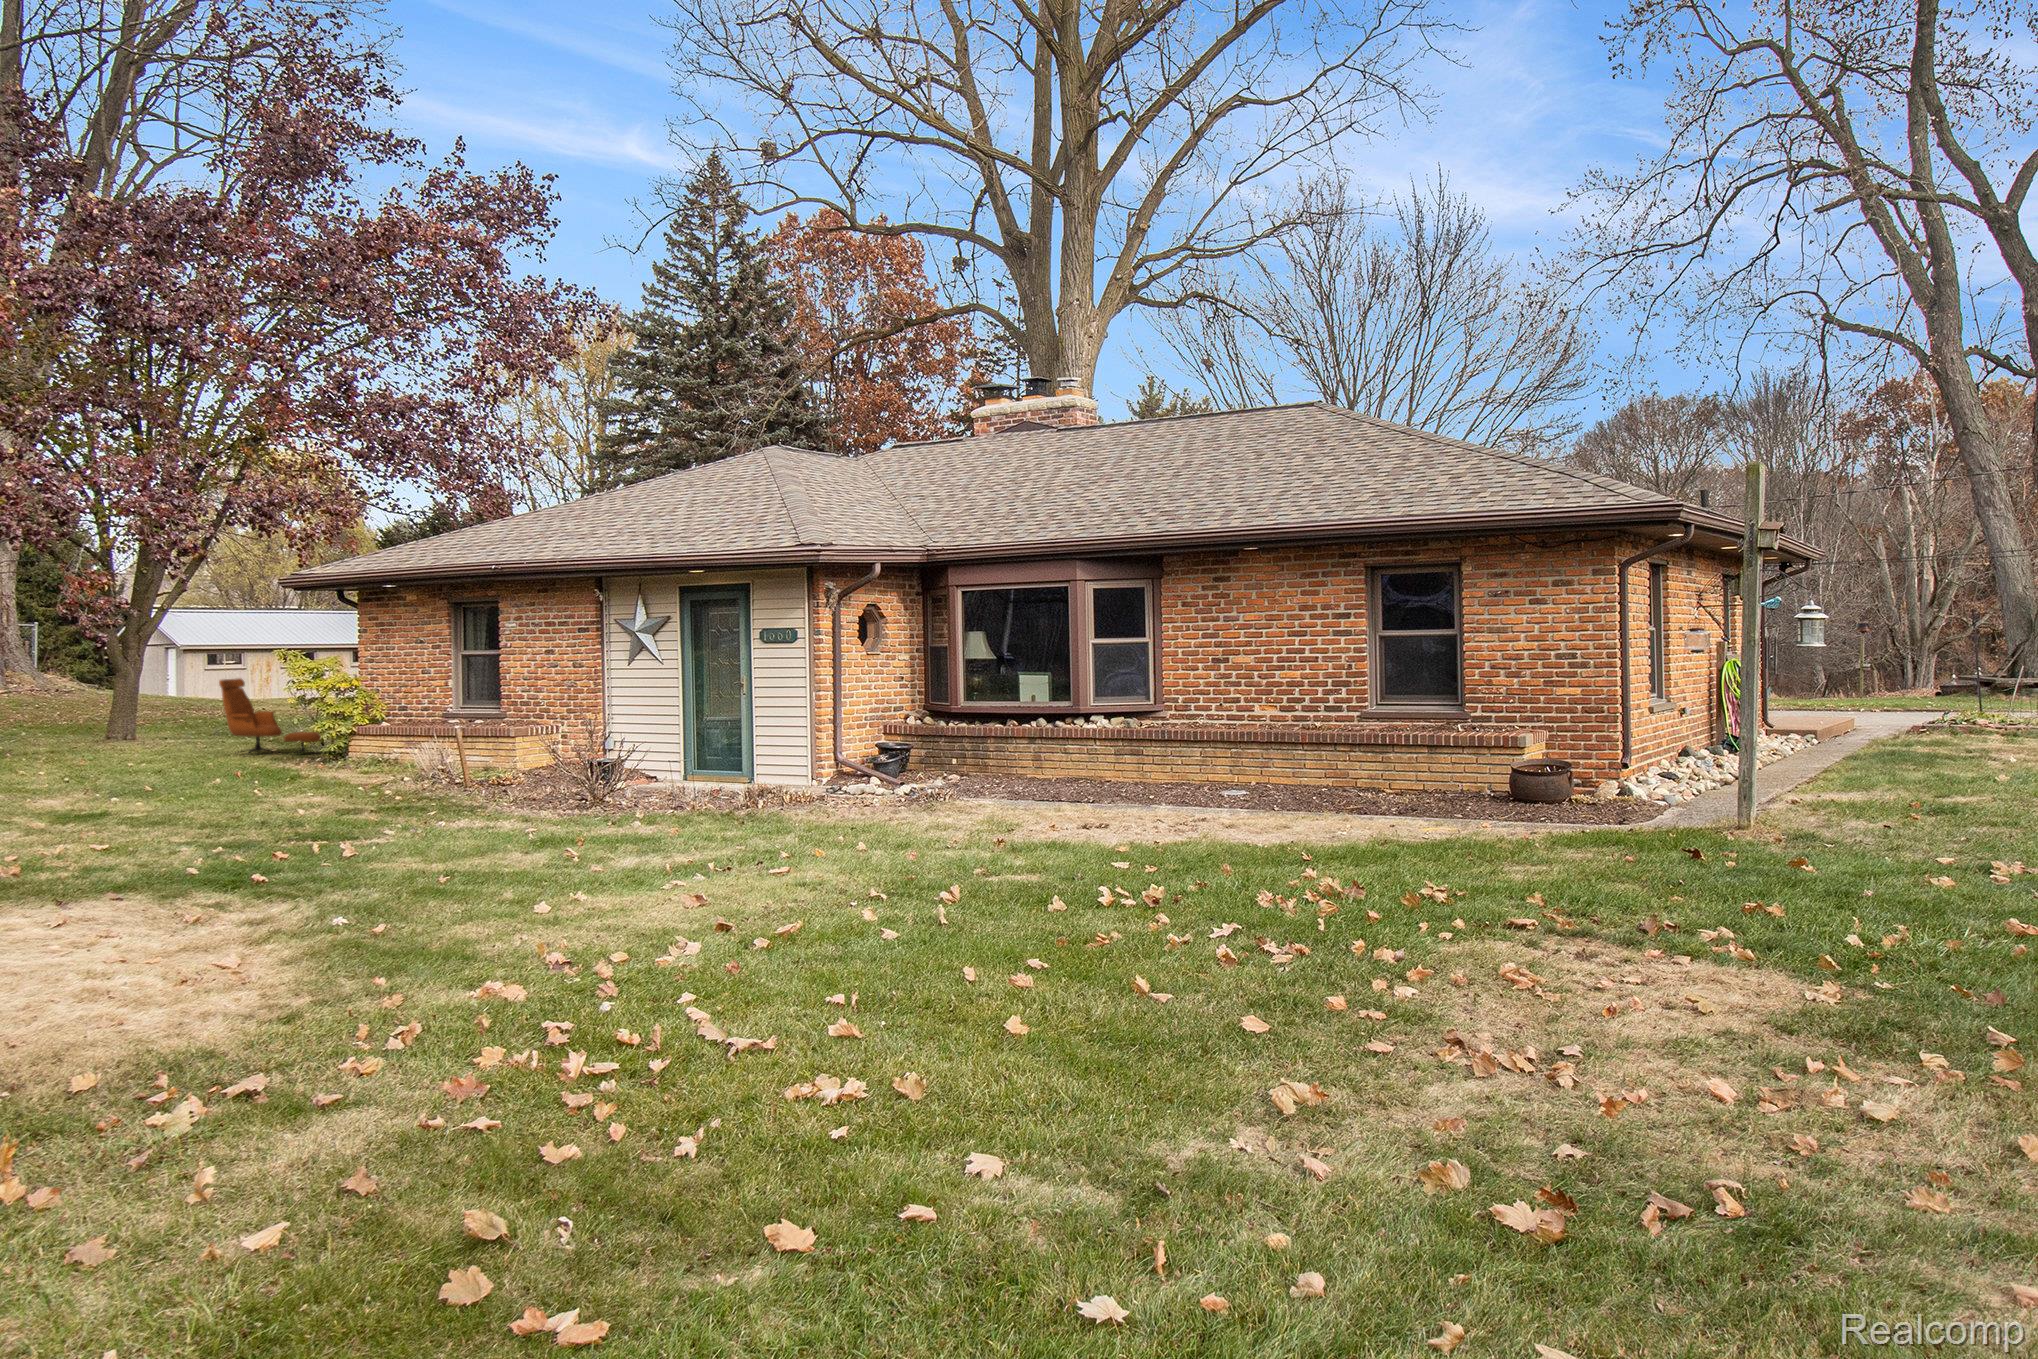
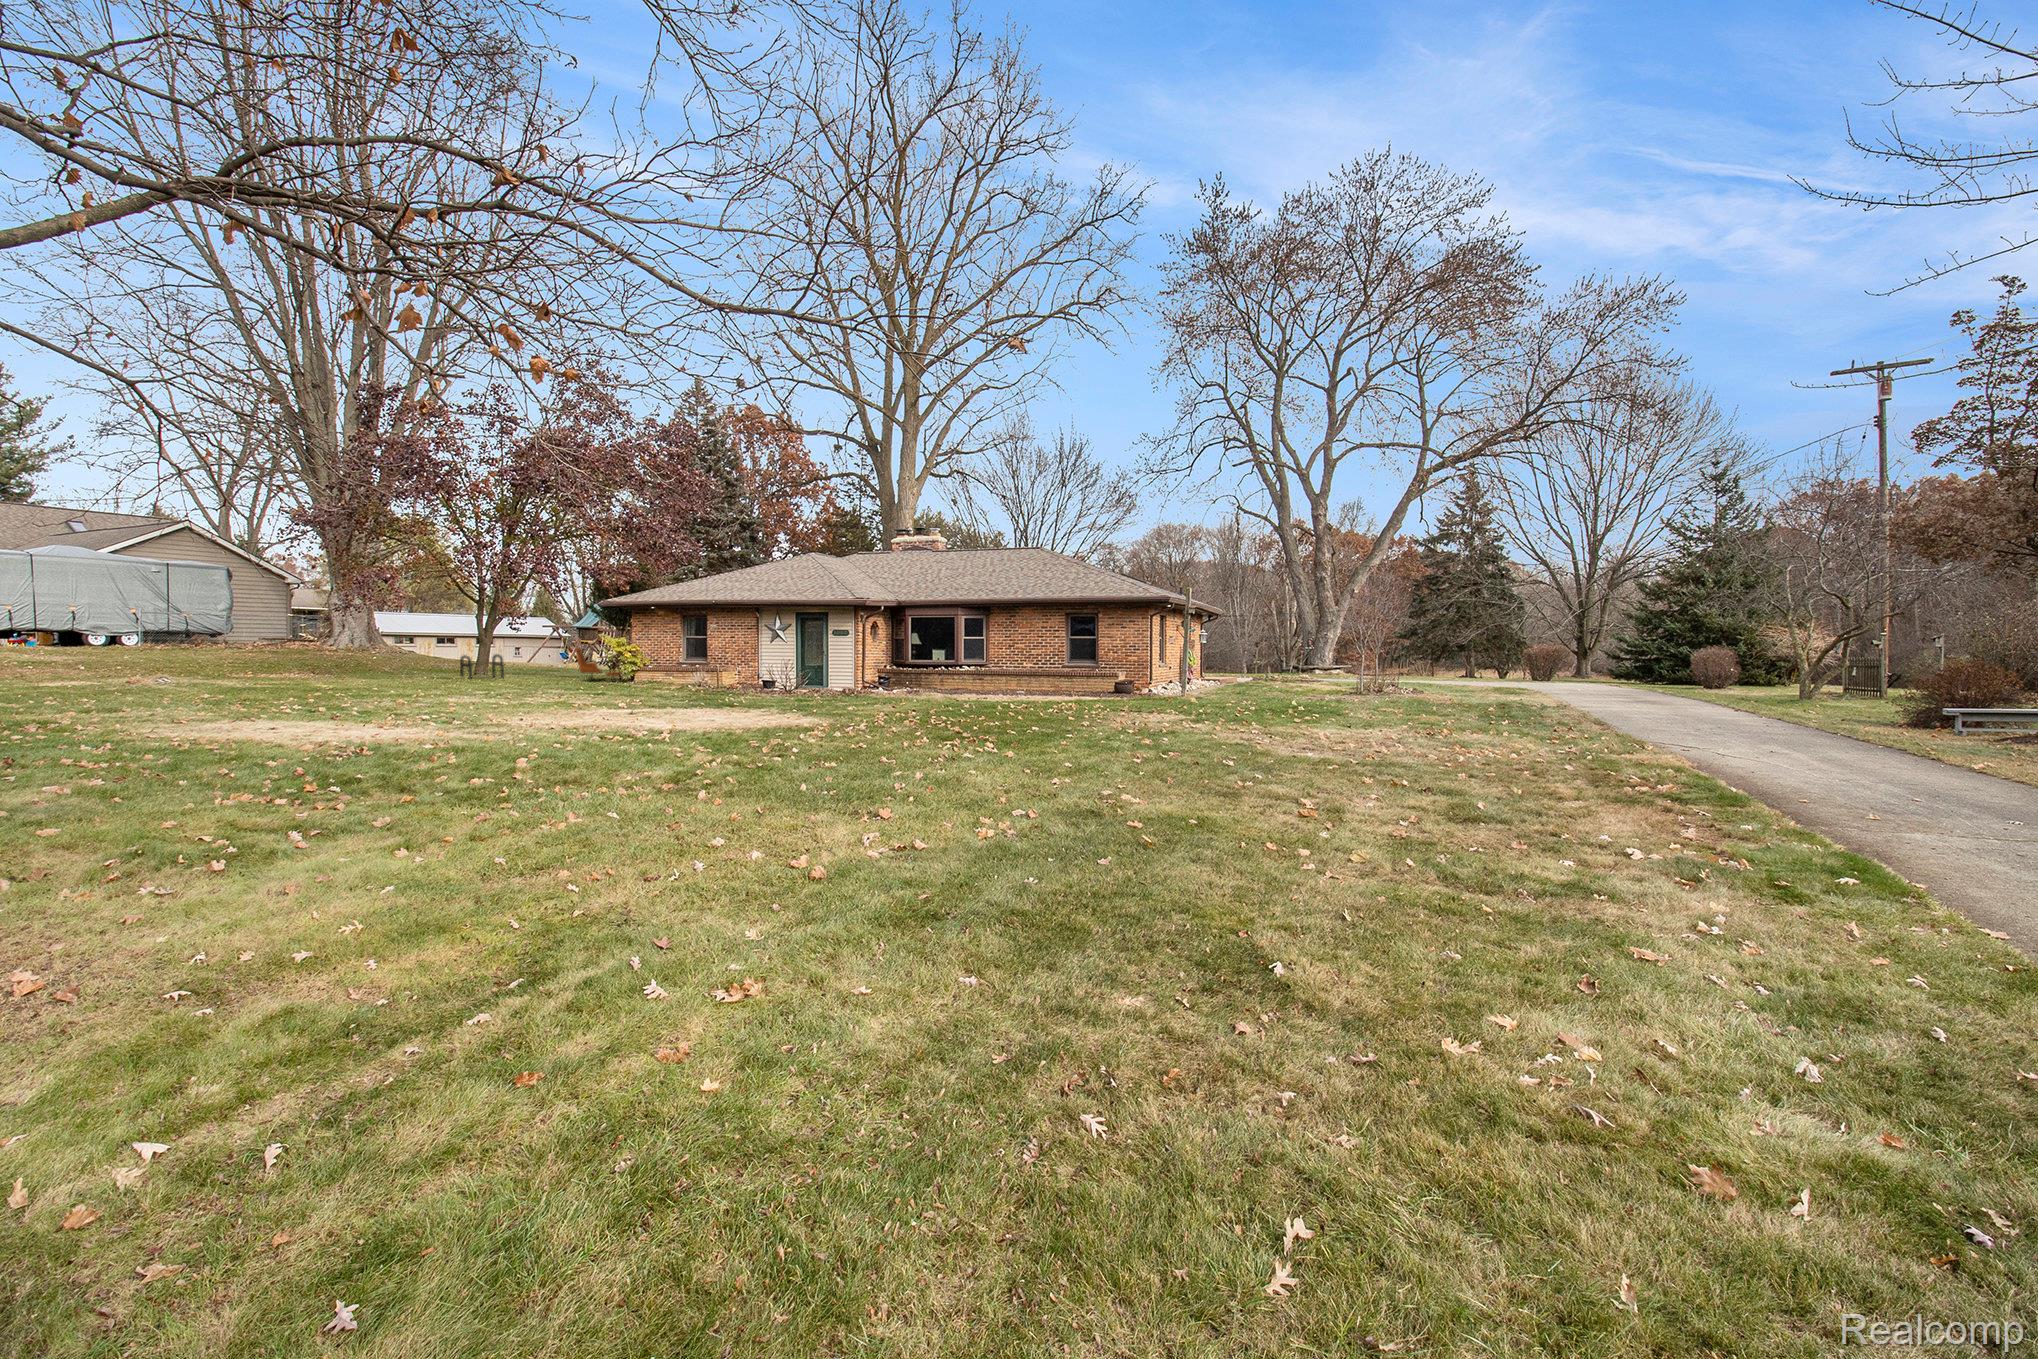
bench: none [28,695,120,751] -> present [460,654,504,679]

